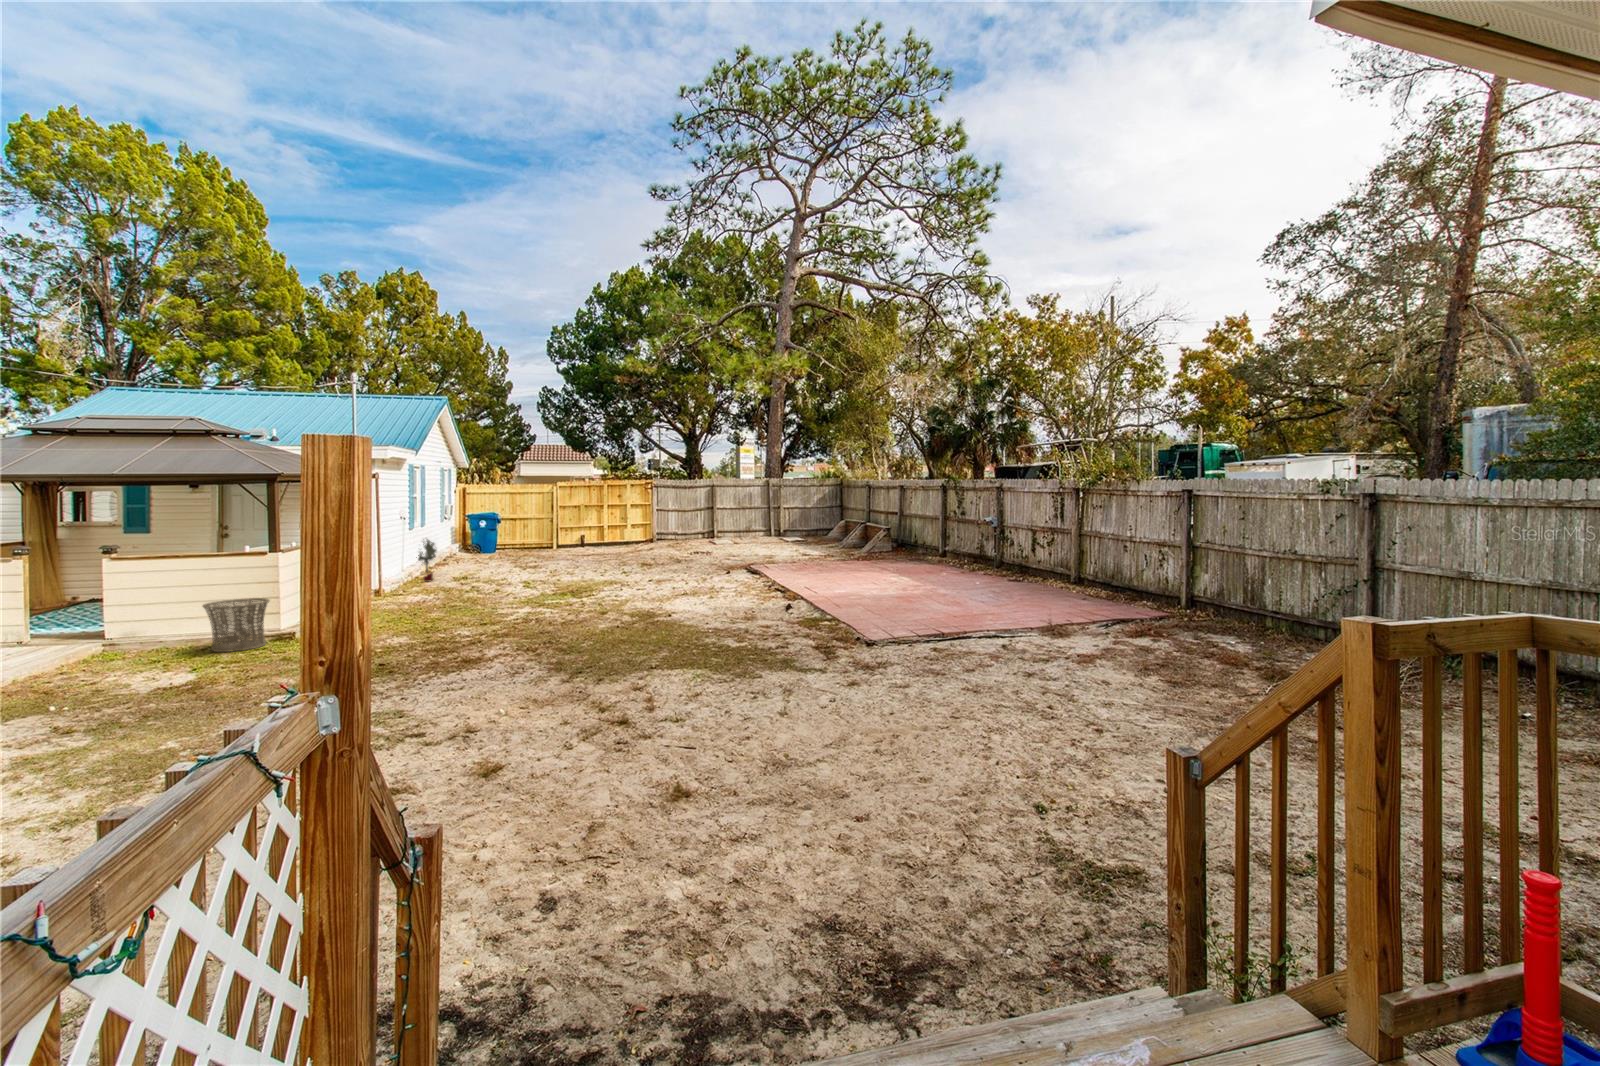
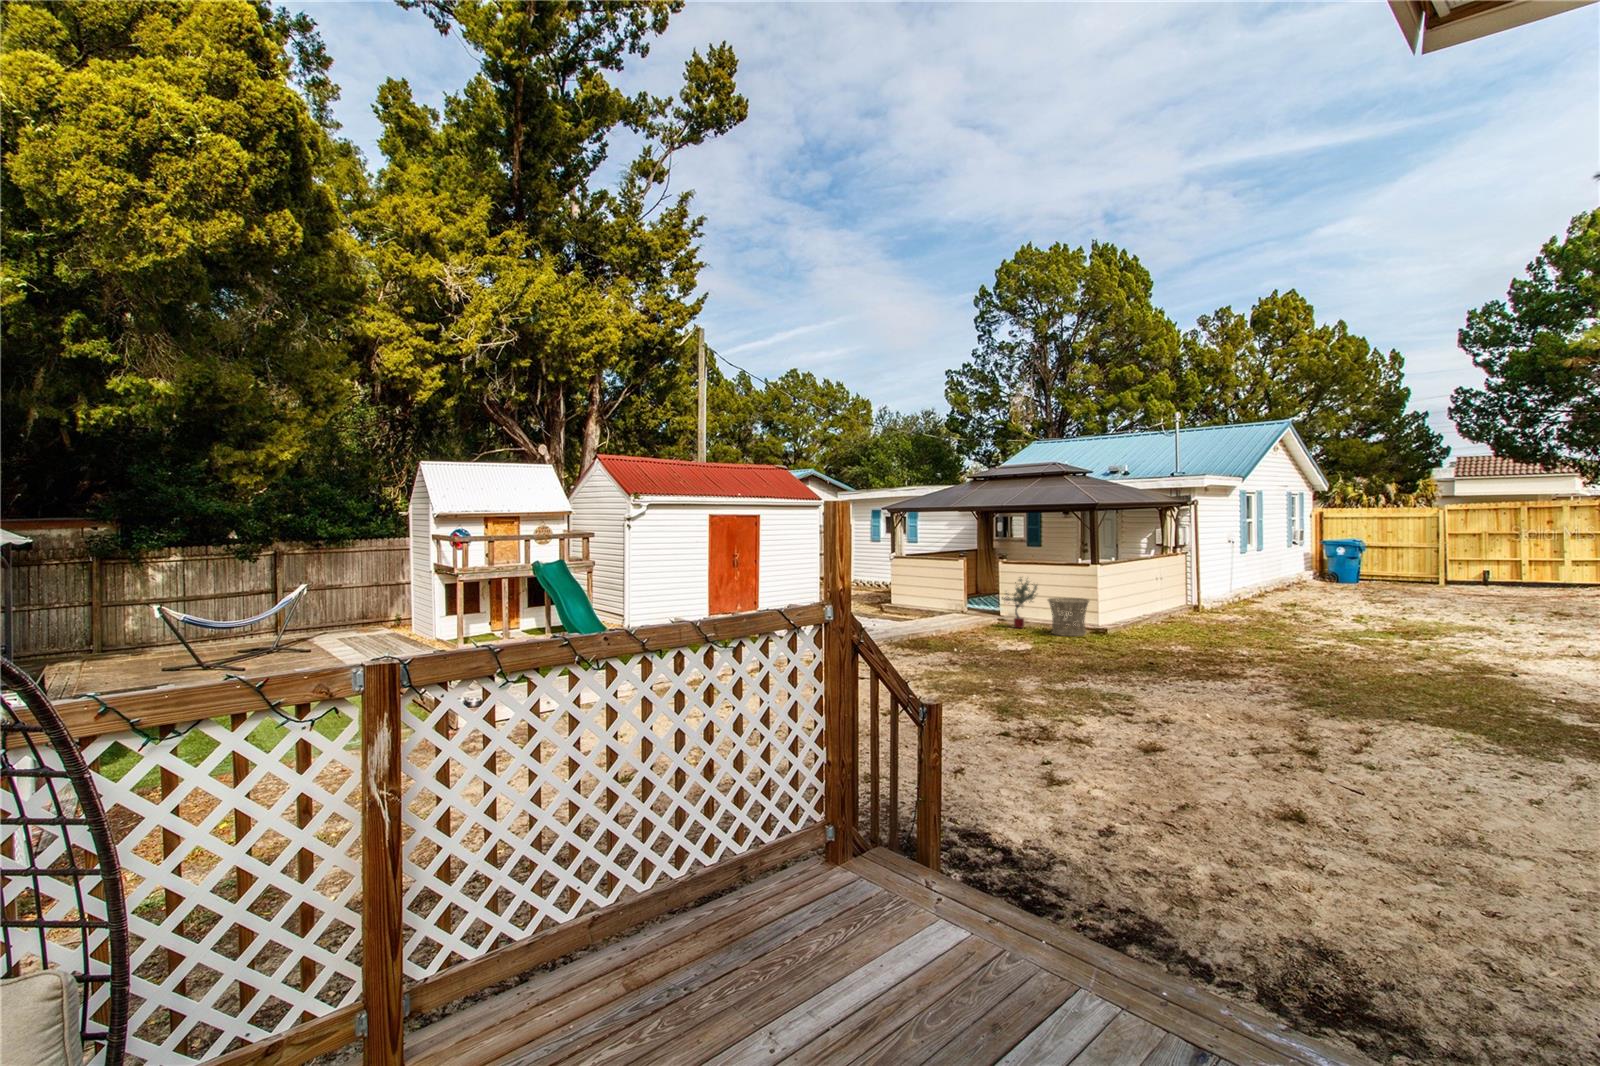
potted tree: present [416,539,437,581] -> present [1002,578,1037,628]

